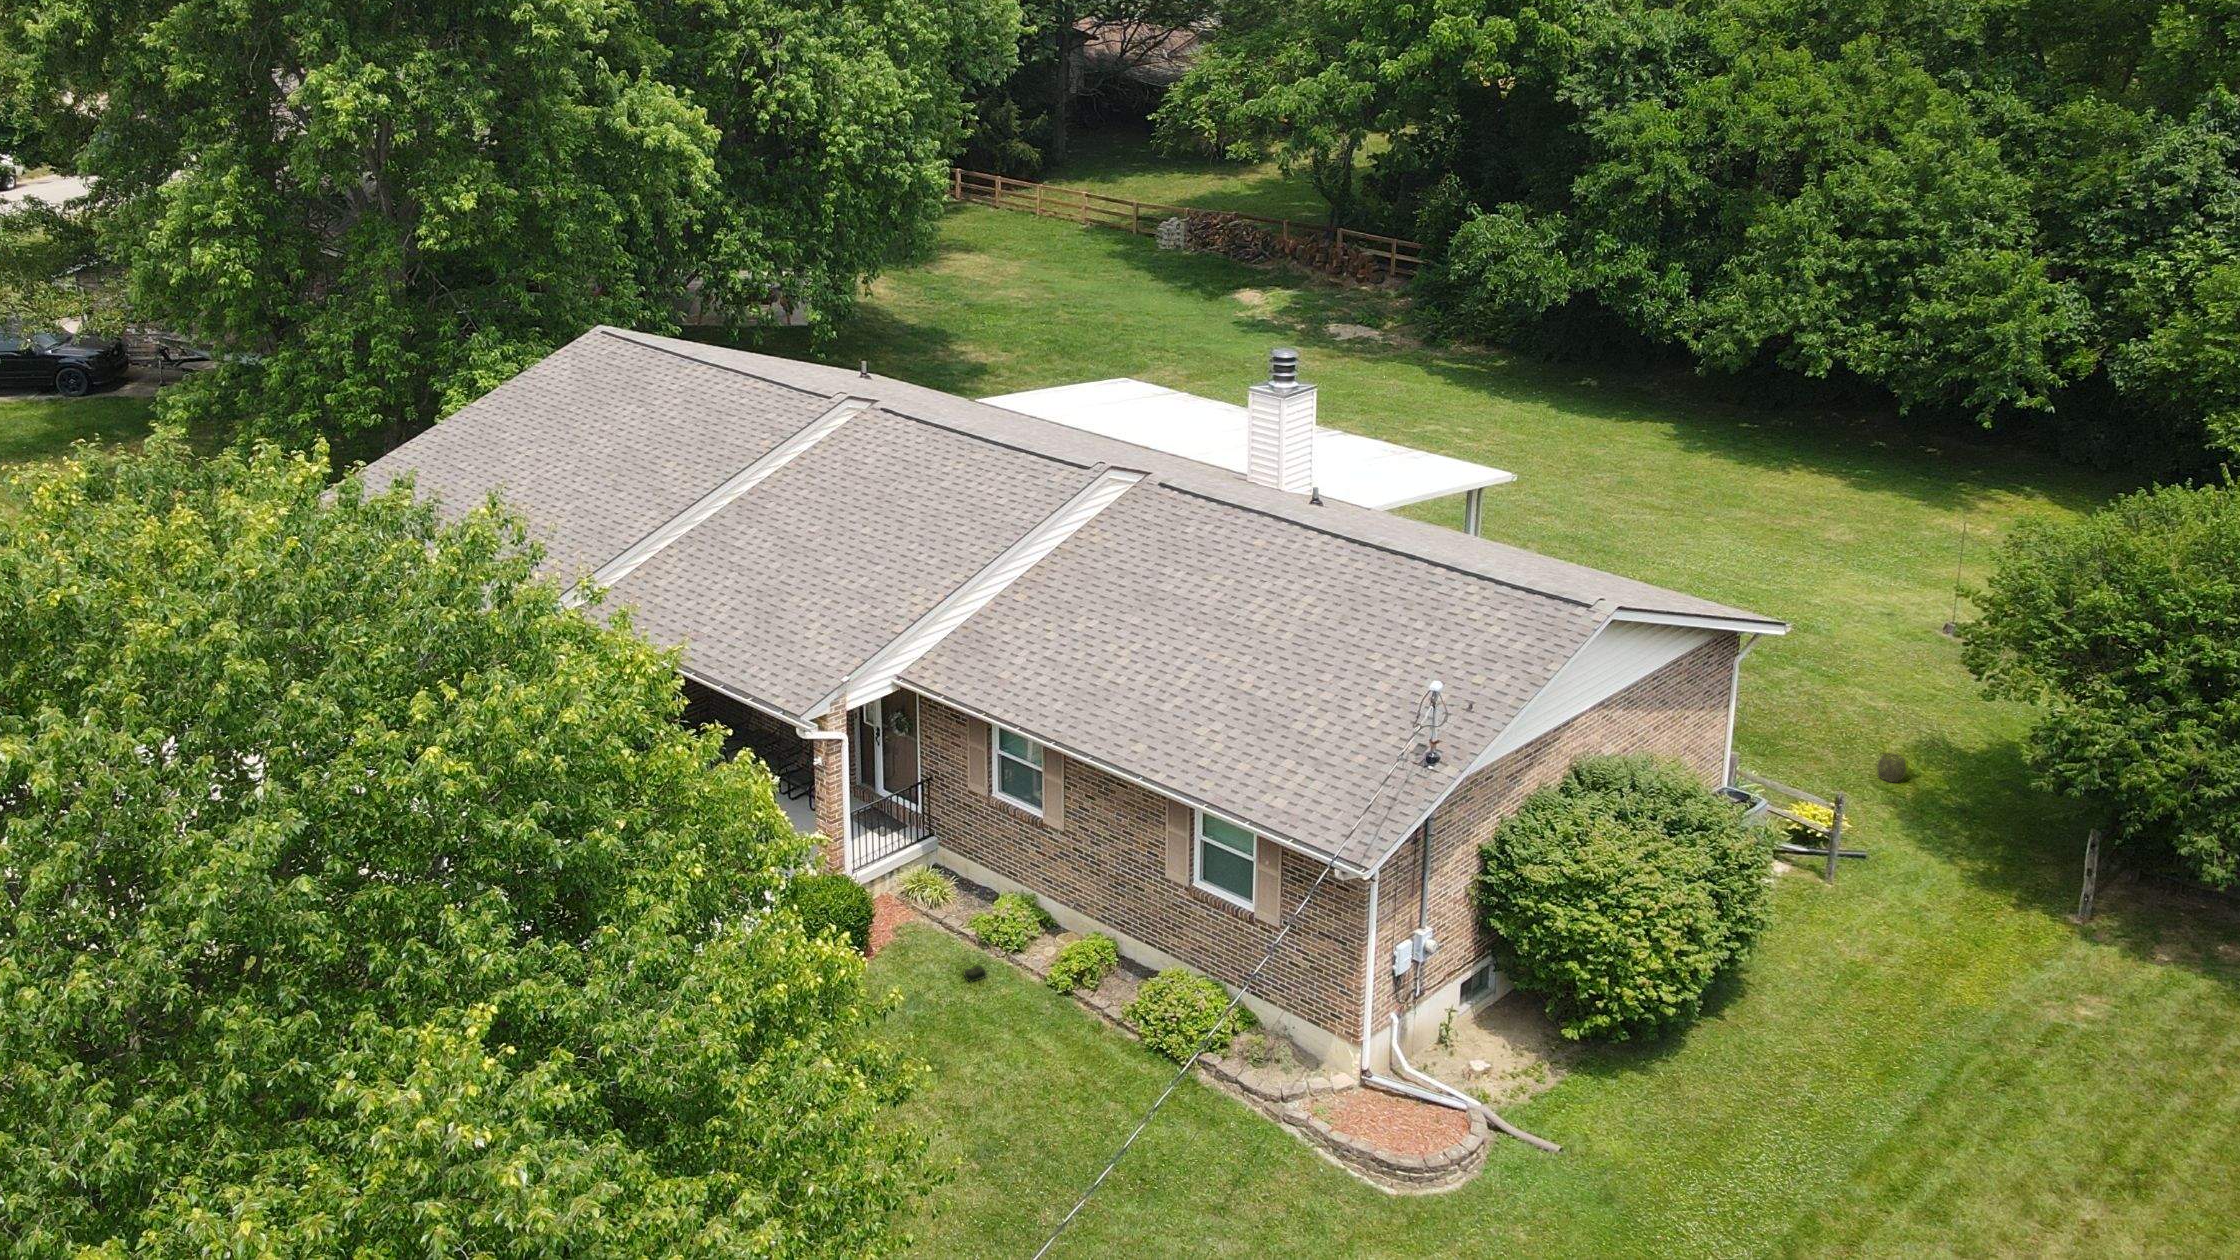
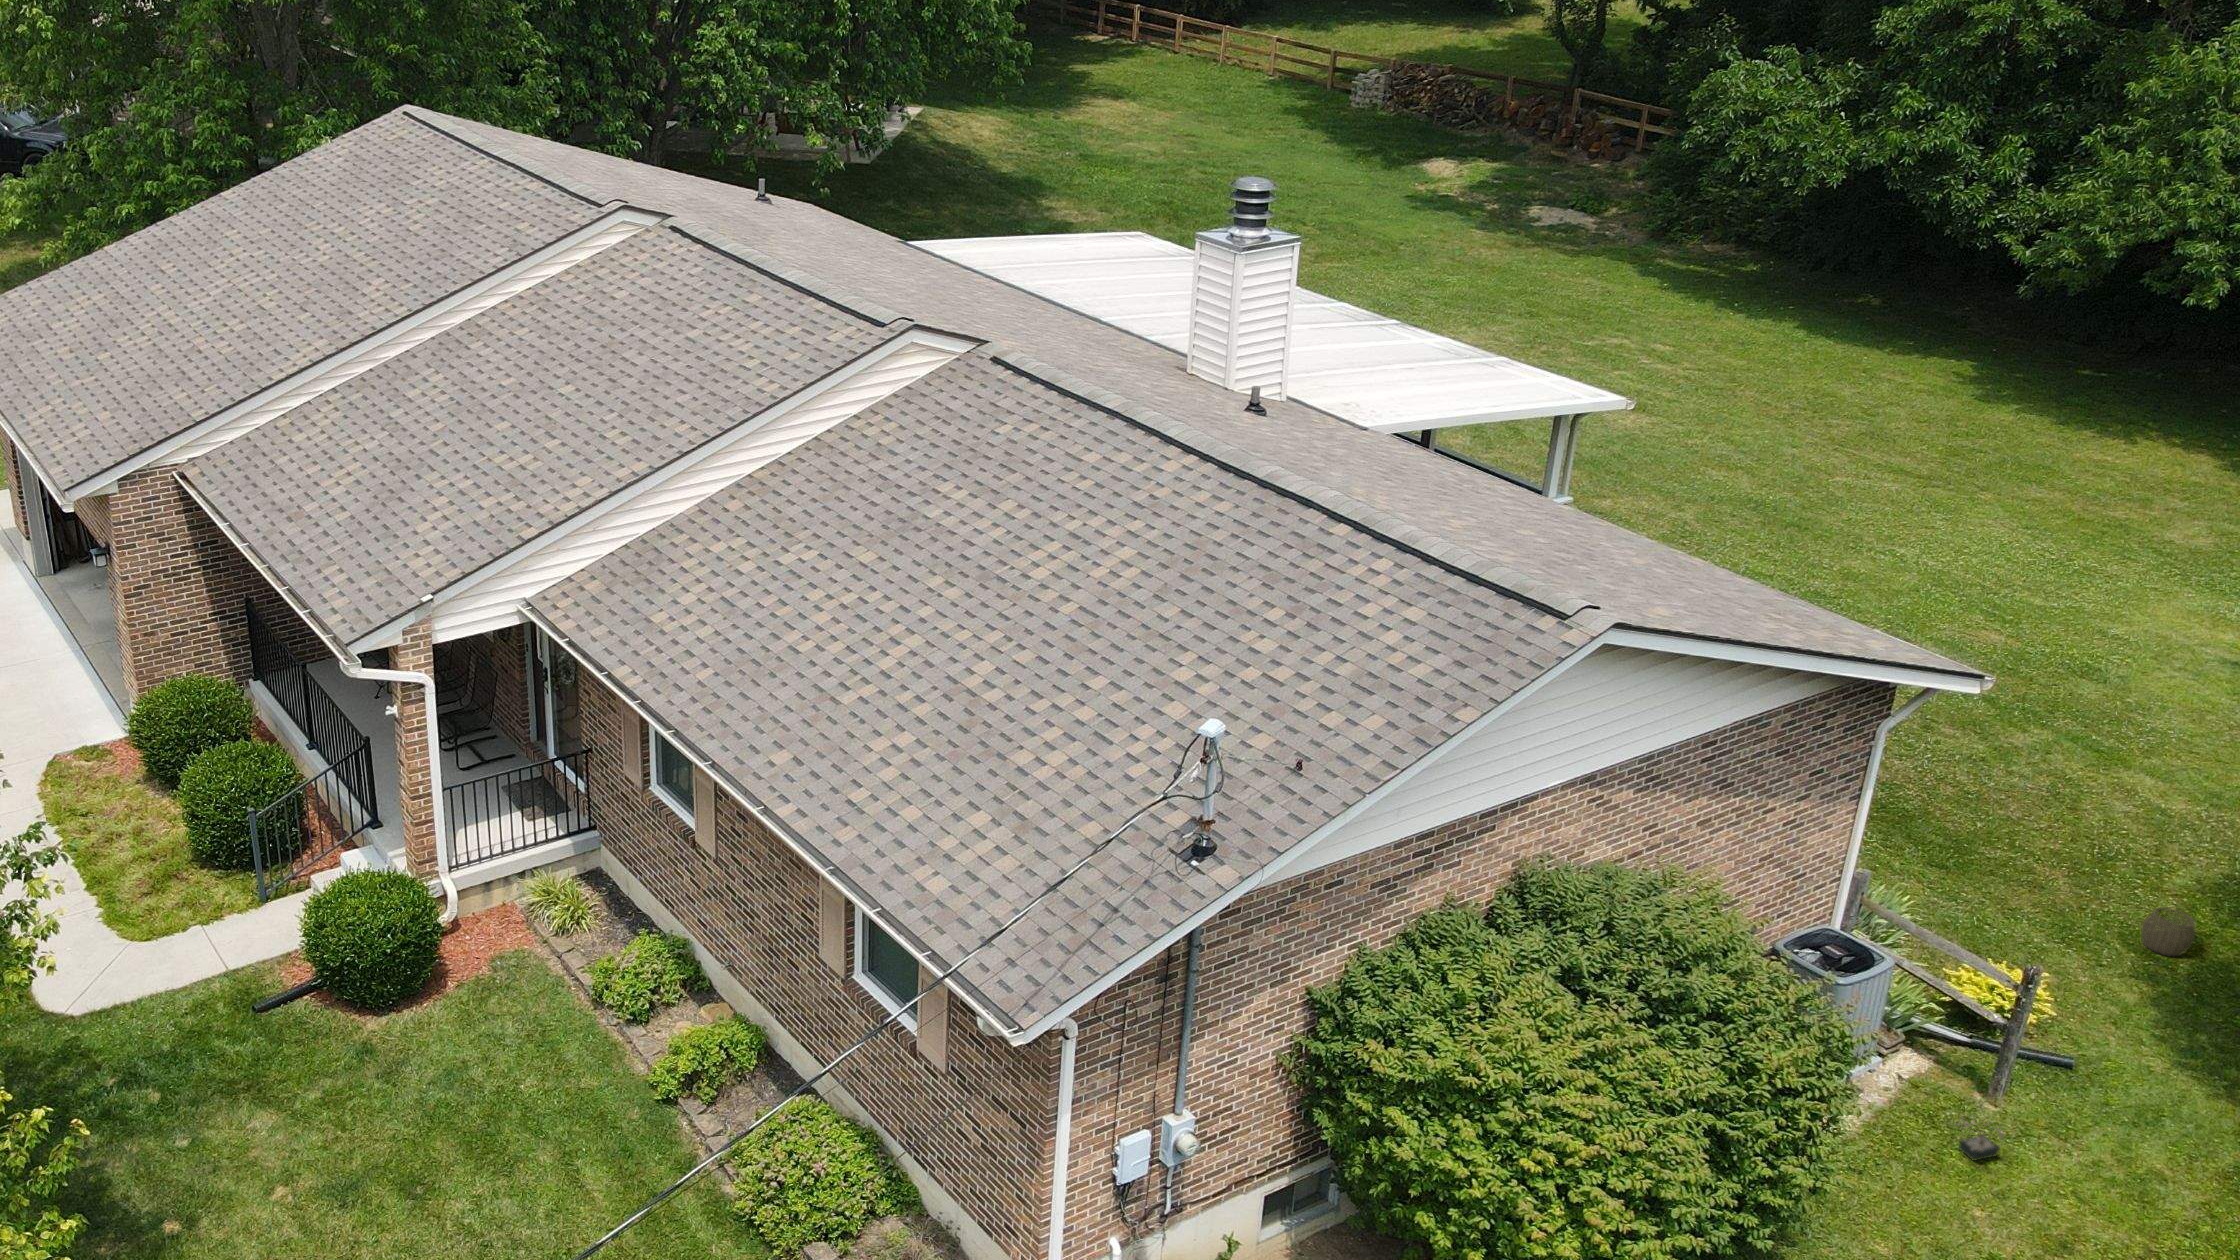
decorative plant: present [961,956,987,982] -> present [1959,1117,2003,1160]

